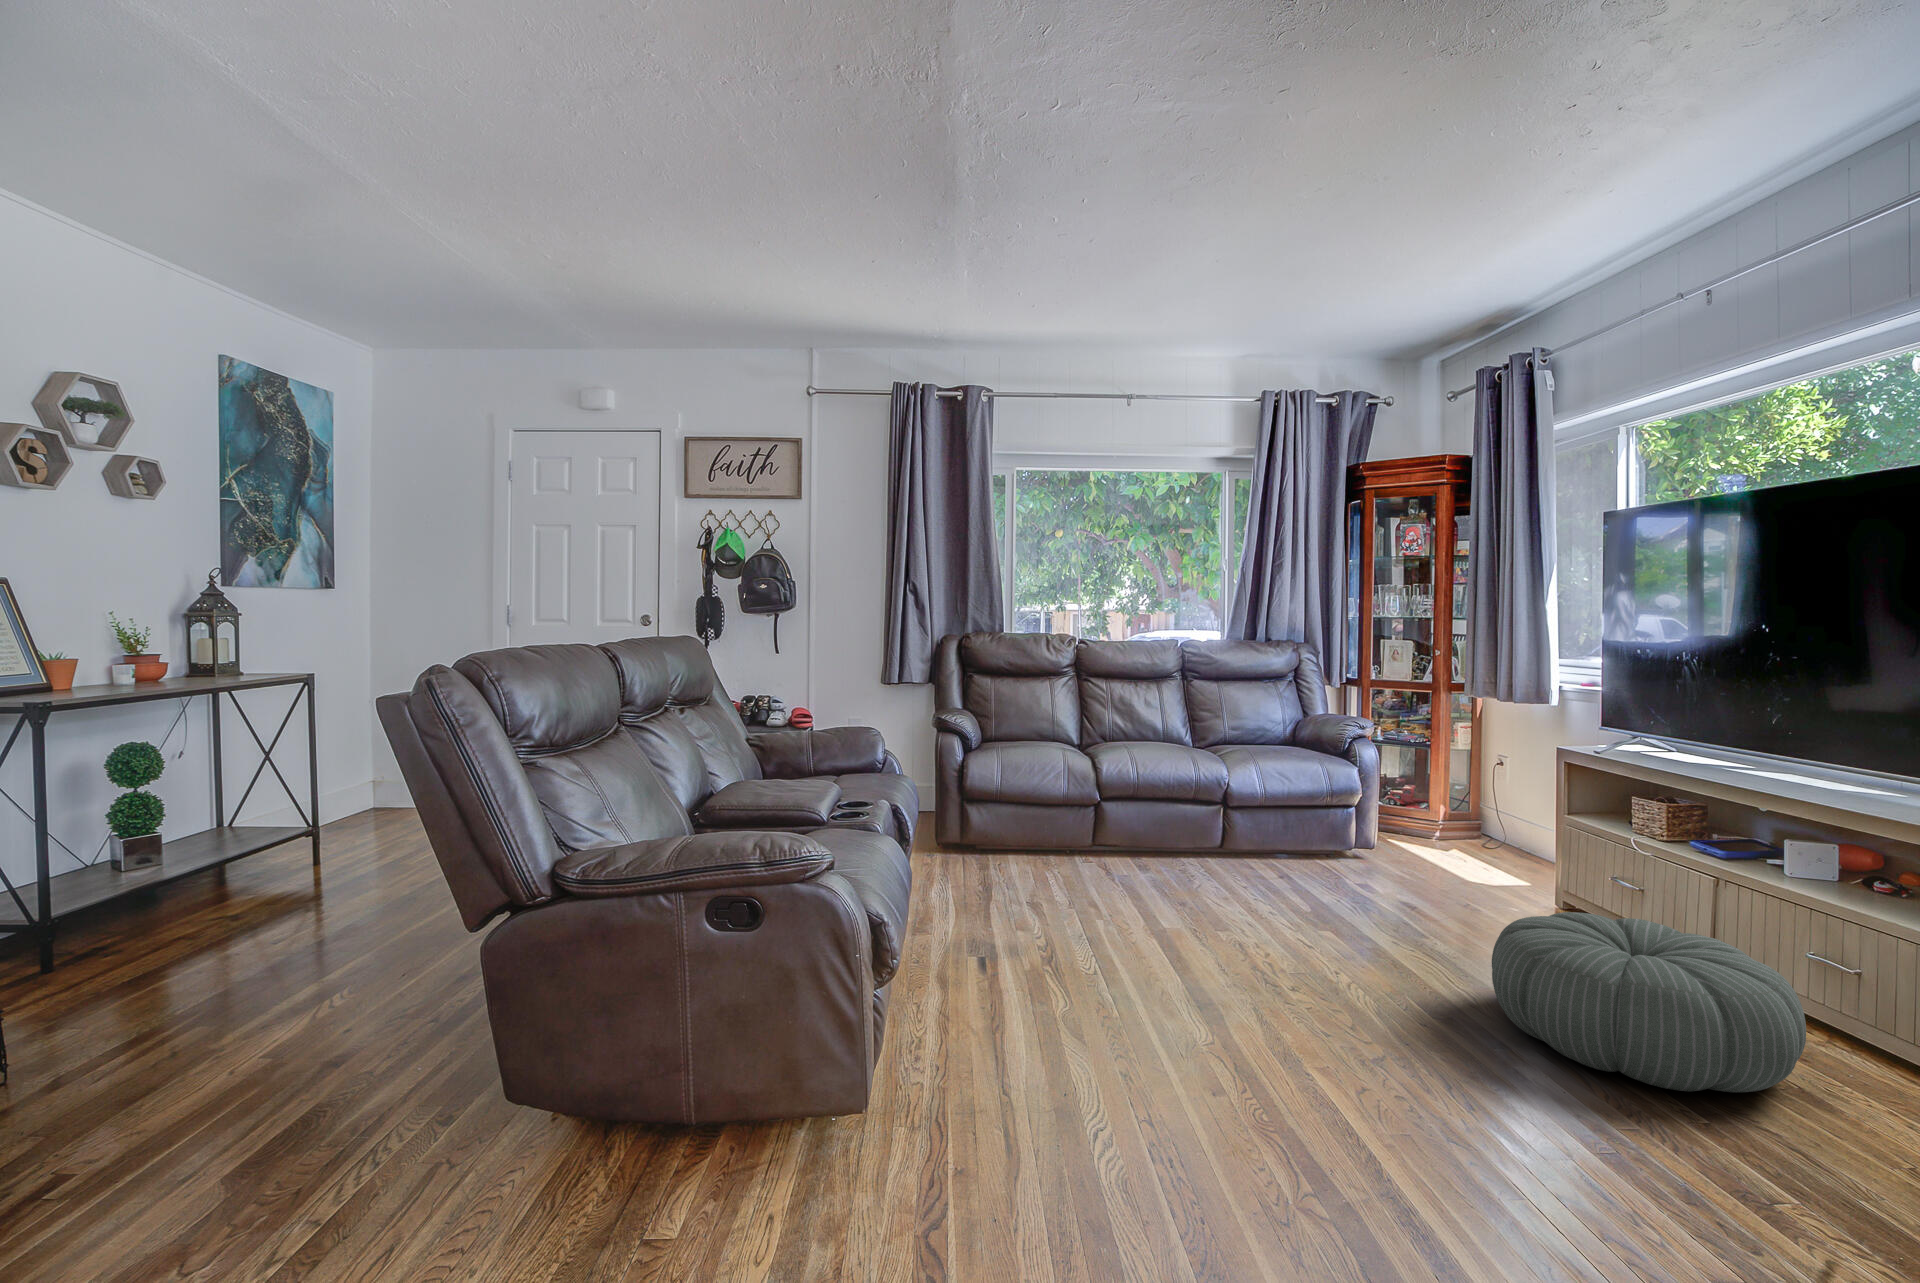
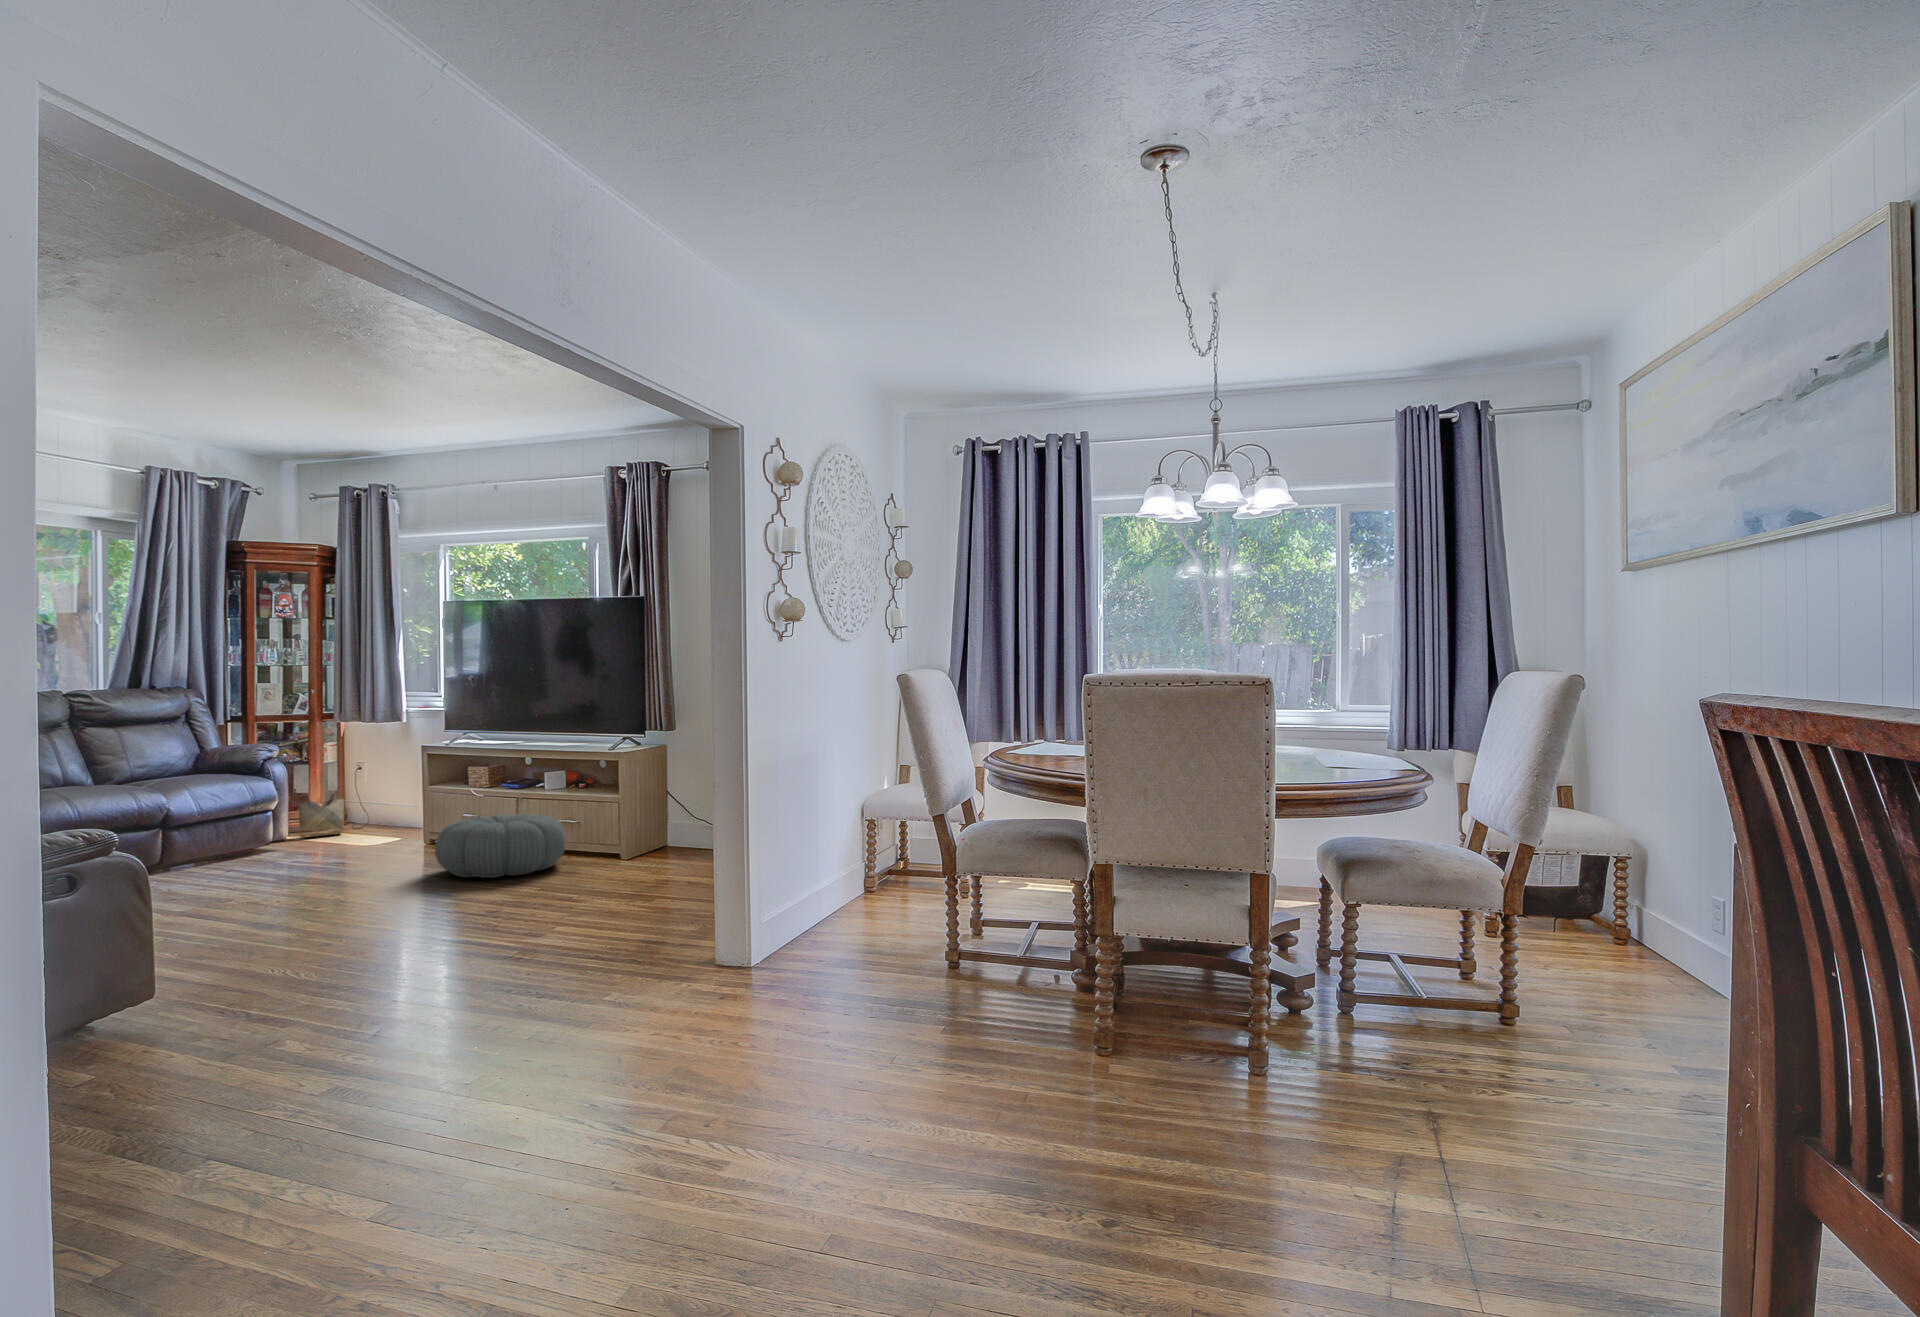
woven basket: none [1408,770,1470,849] -> present [298,781,344,837]

